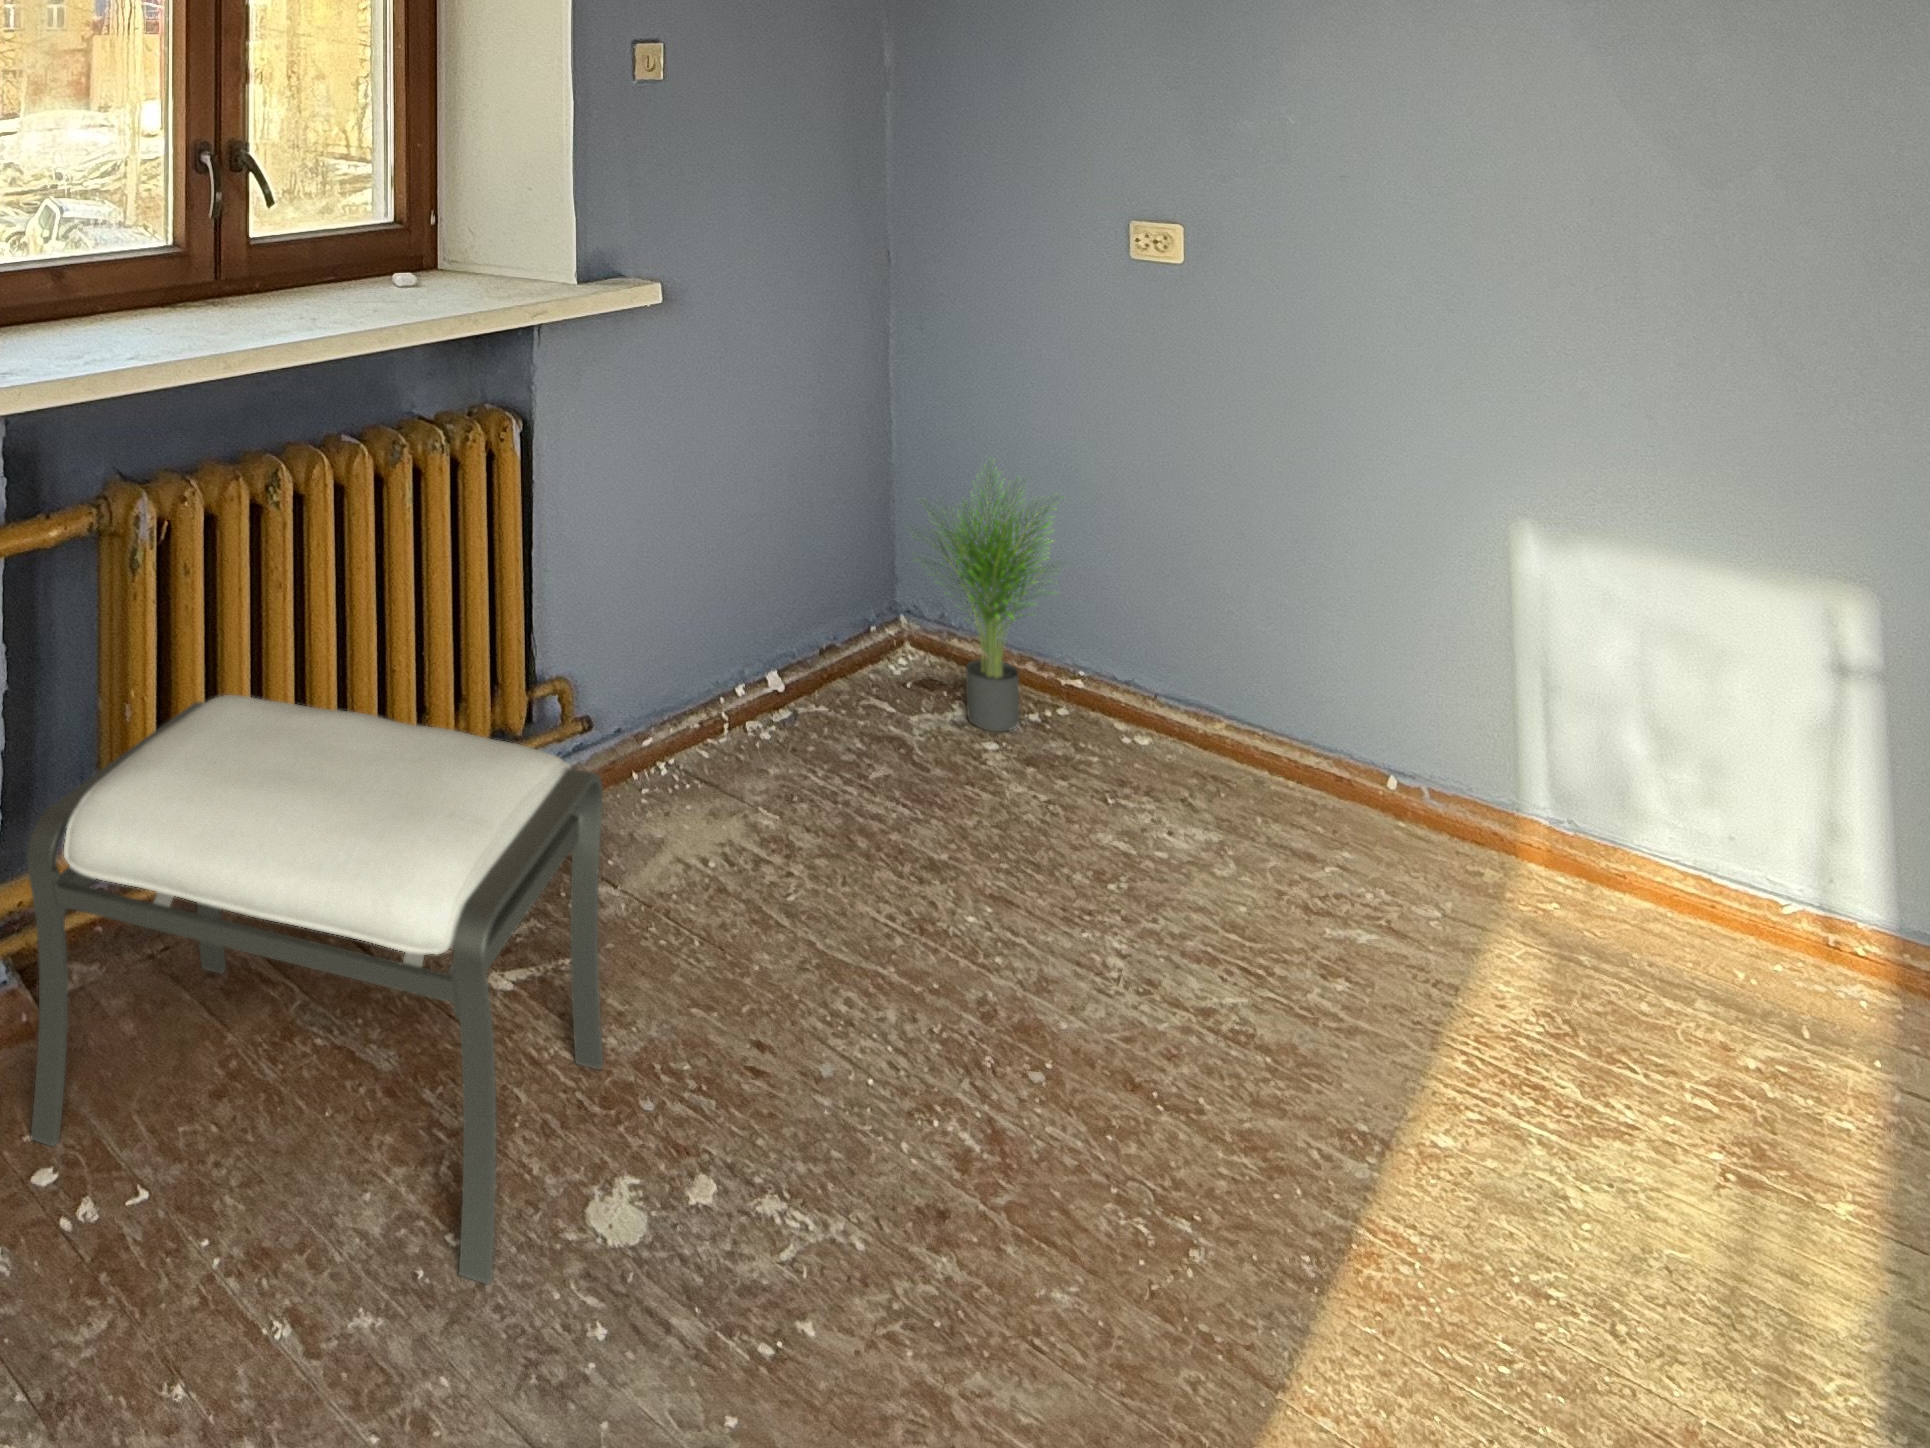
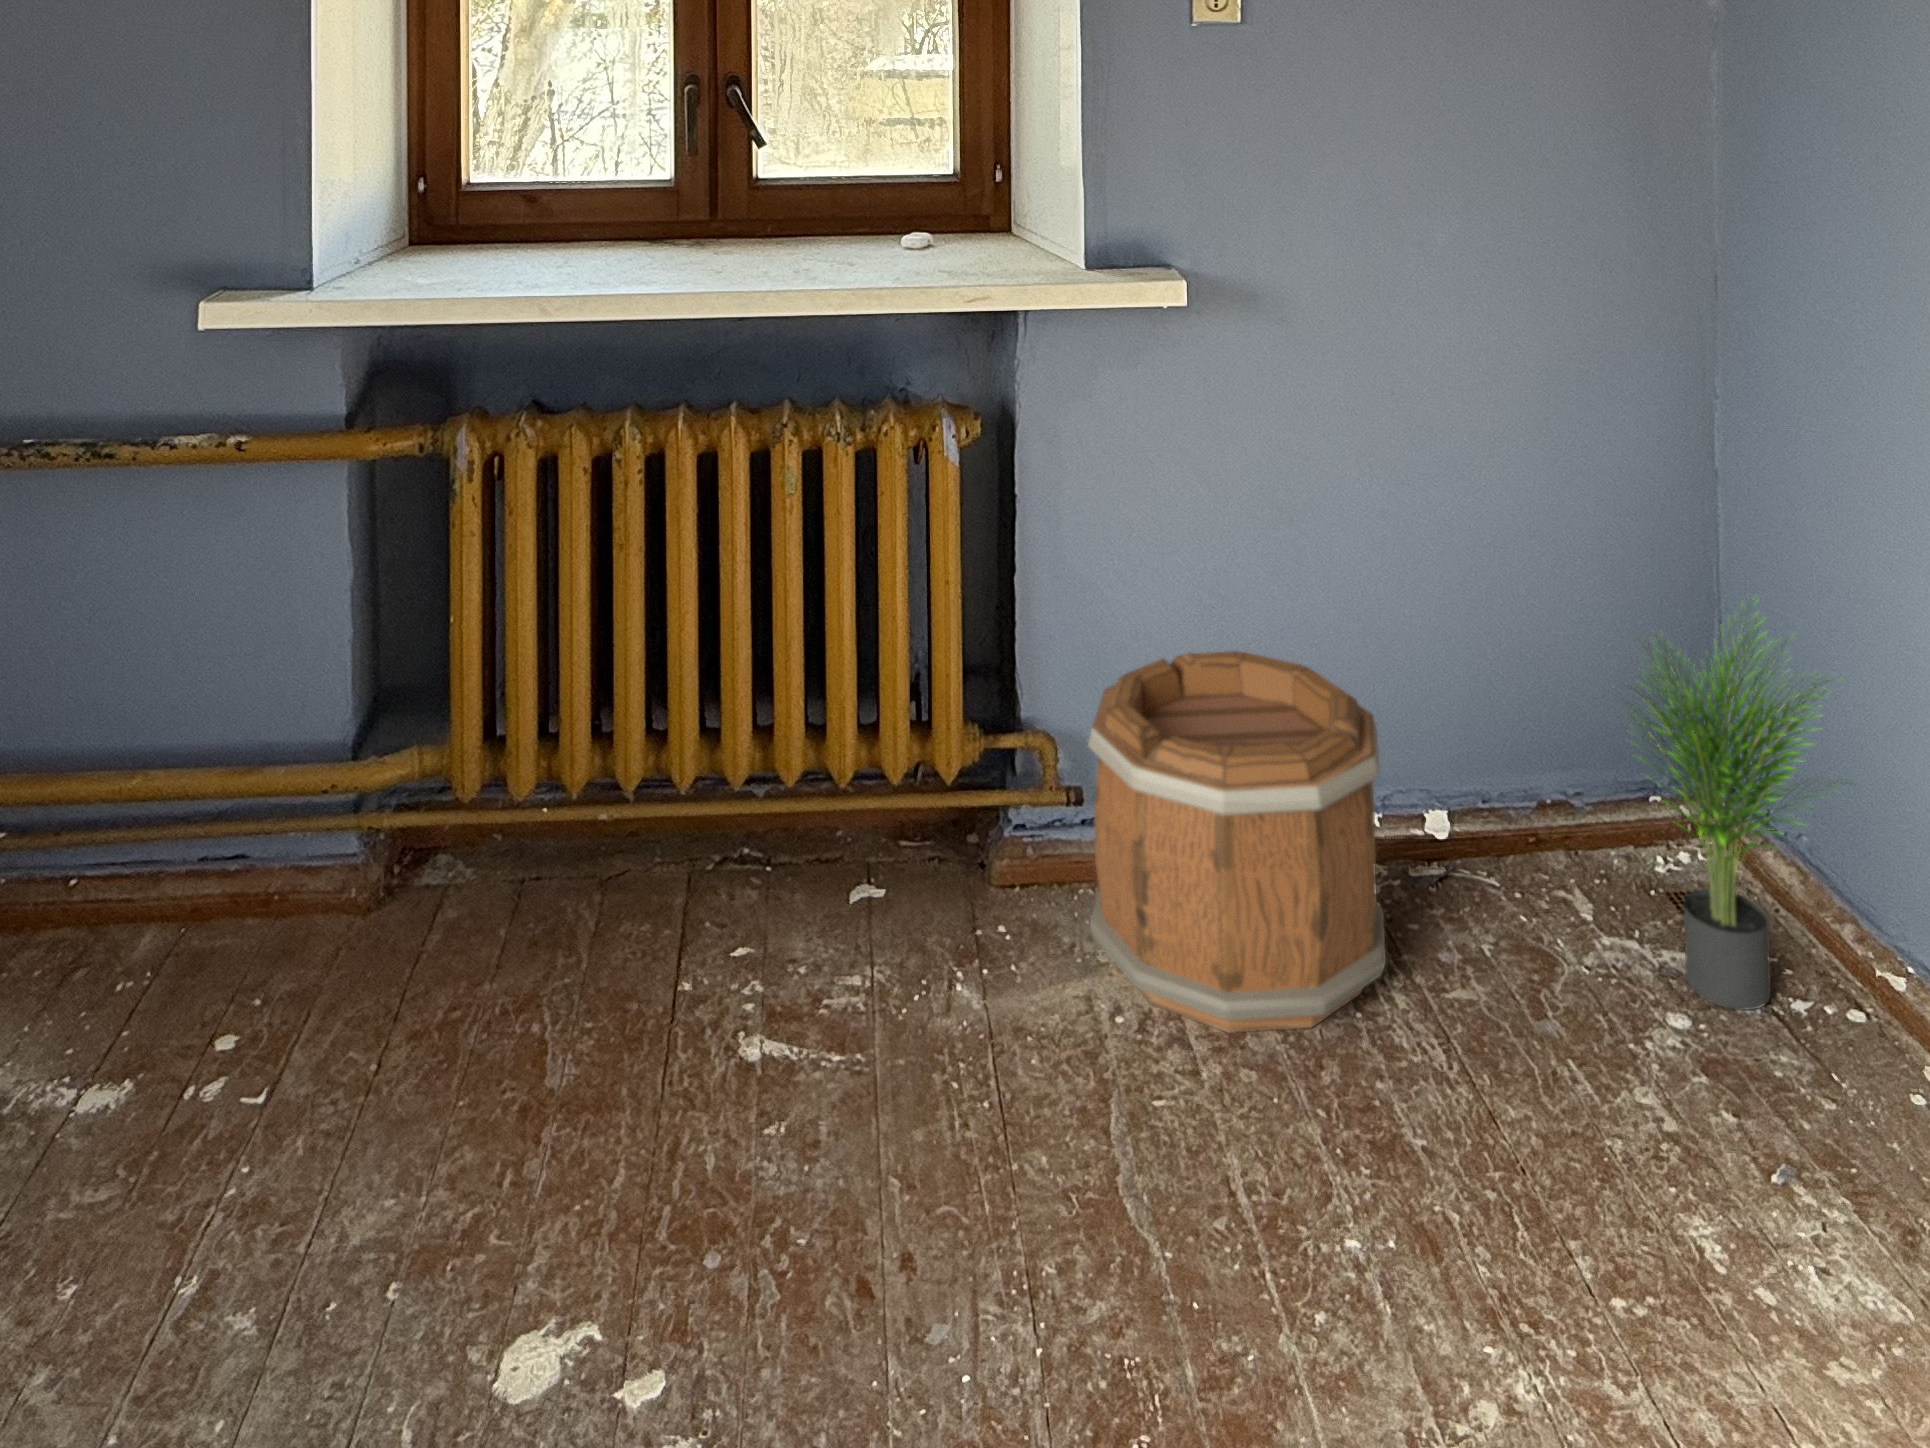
bucket: none [620,570,845,845] -> present [1088,651,1386,1033]
ottoman: present [27,695,603,1284] -> none [231,648,720,1357]

